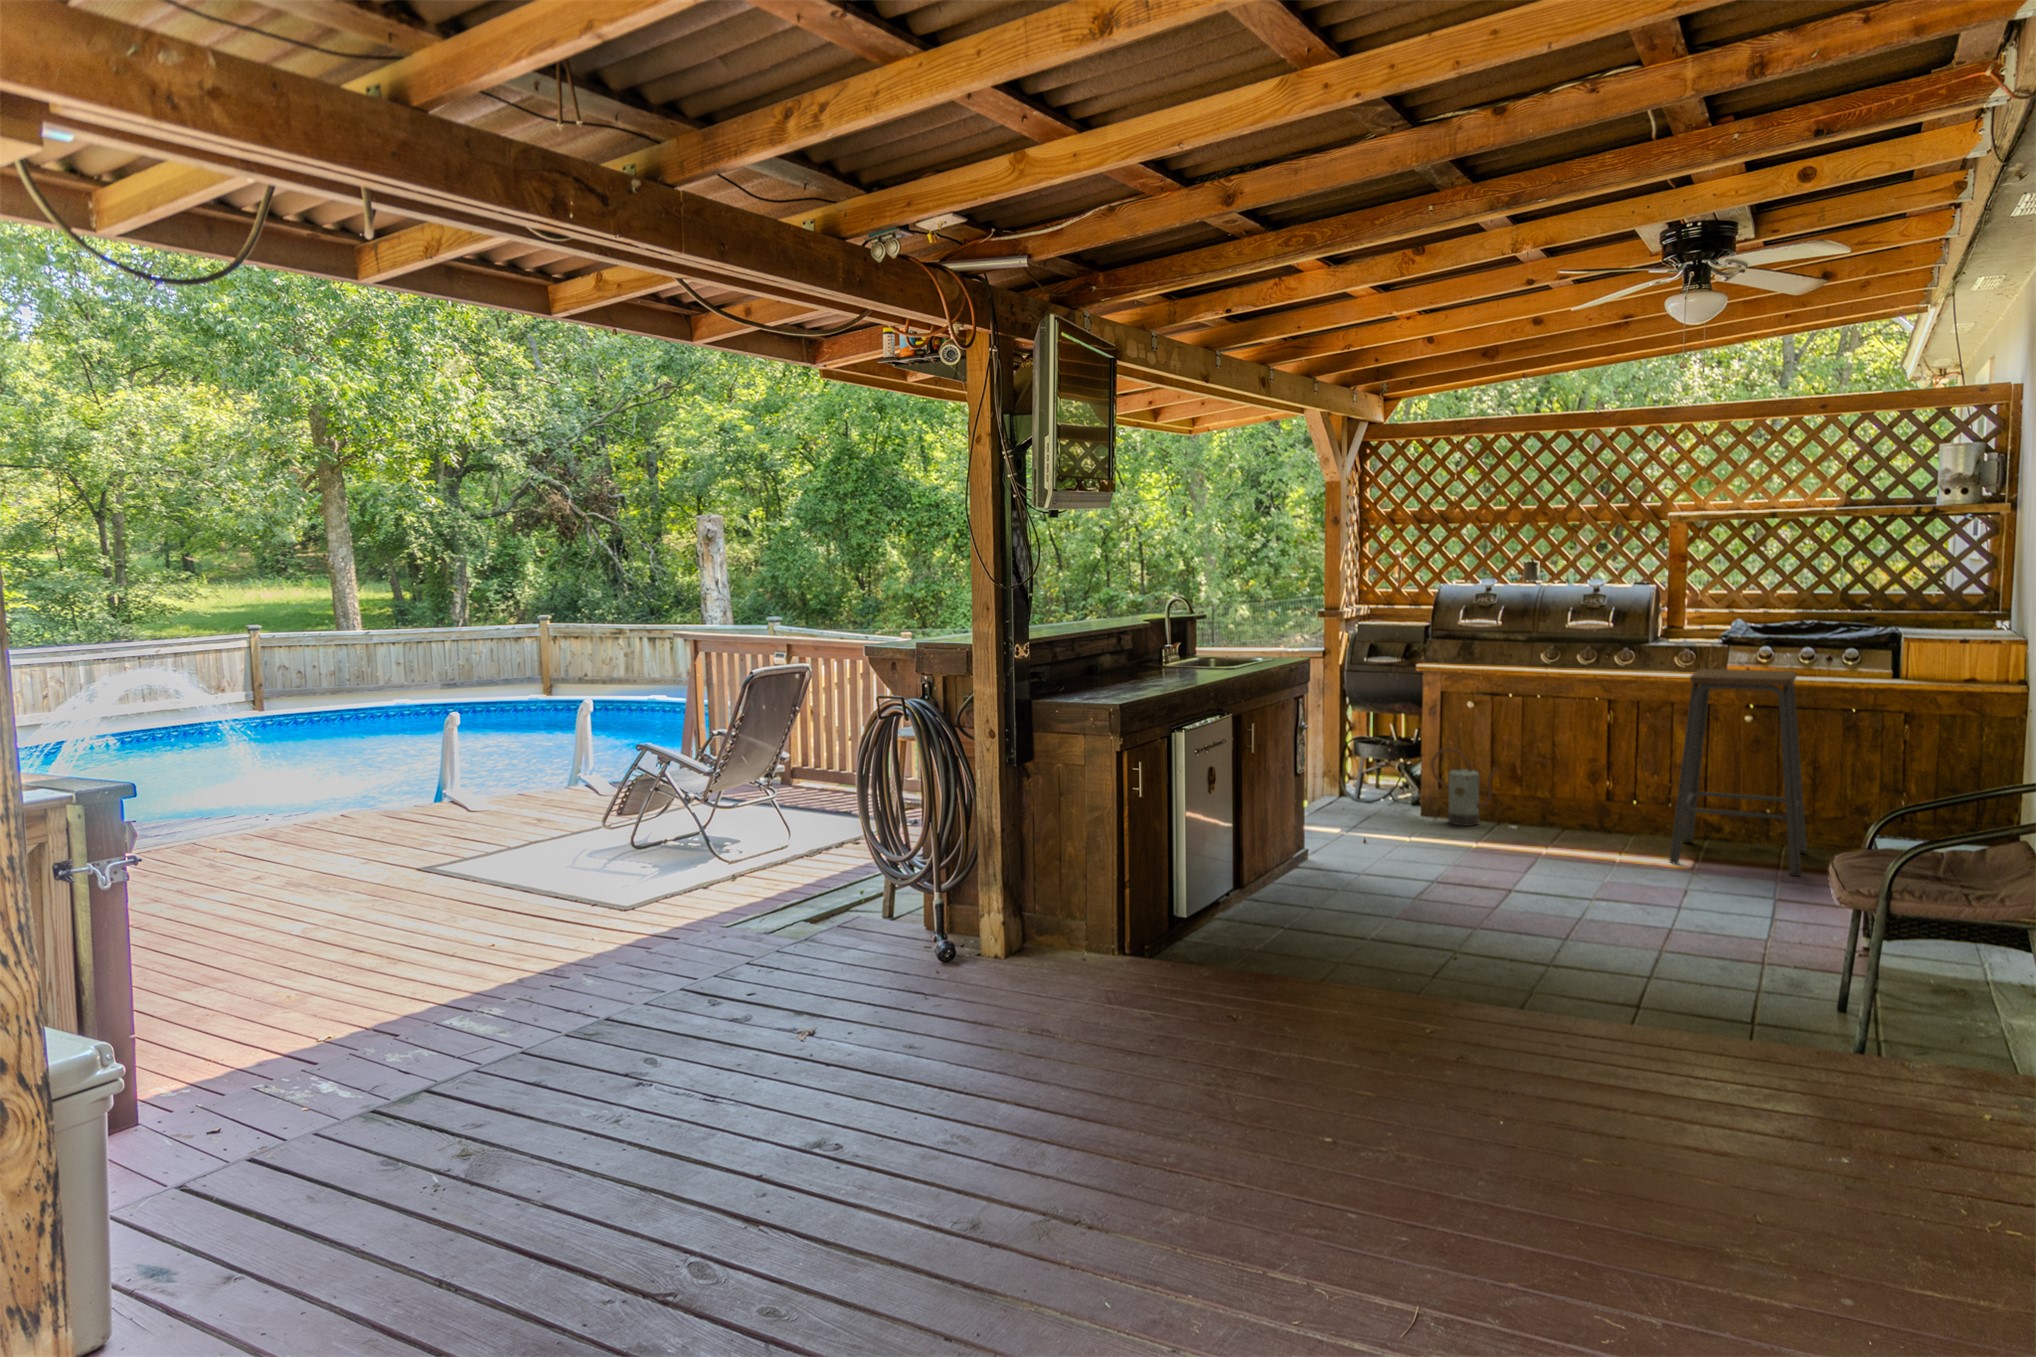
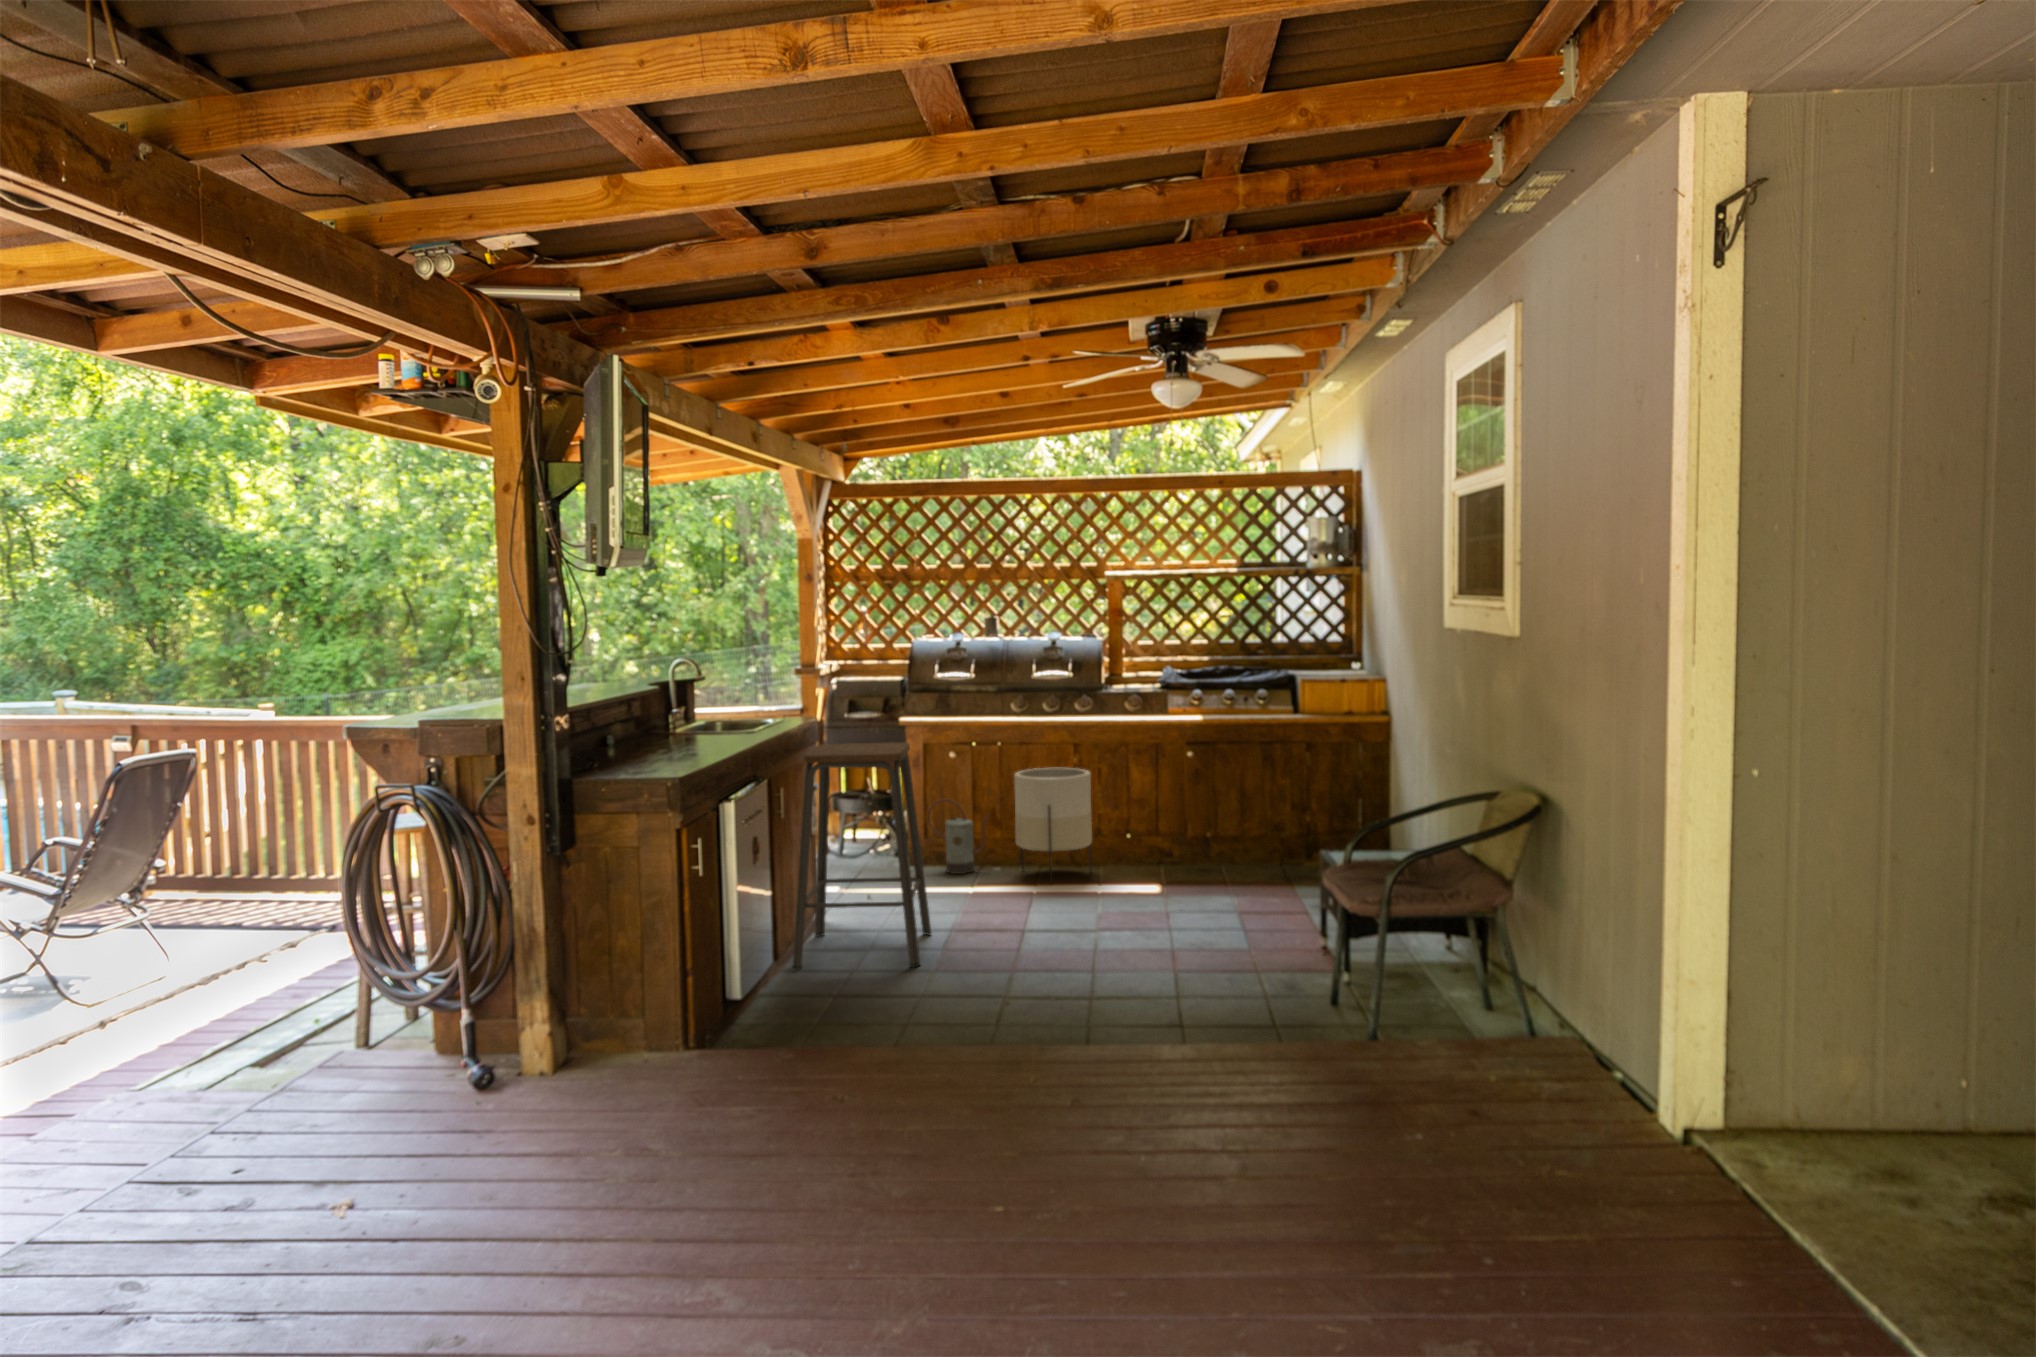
bar stool: present [1669,669,1807,876] -> present [793,742,931,969]
planter: none [1520,723,1610,846] -> present [1014,768,1092,883]

